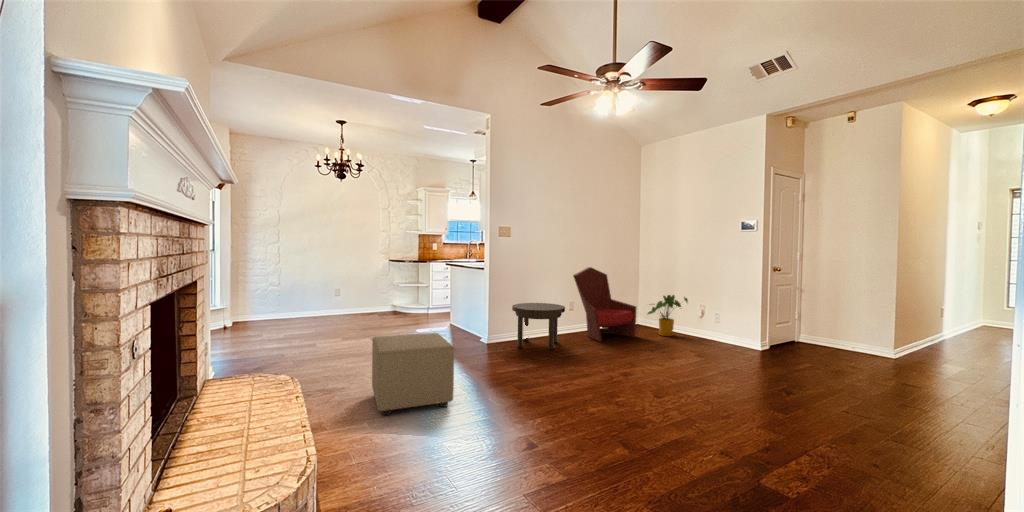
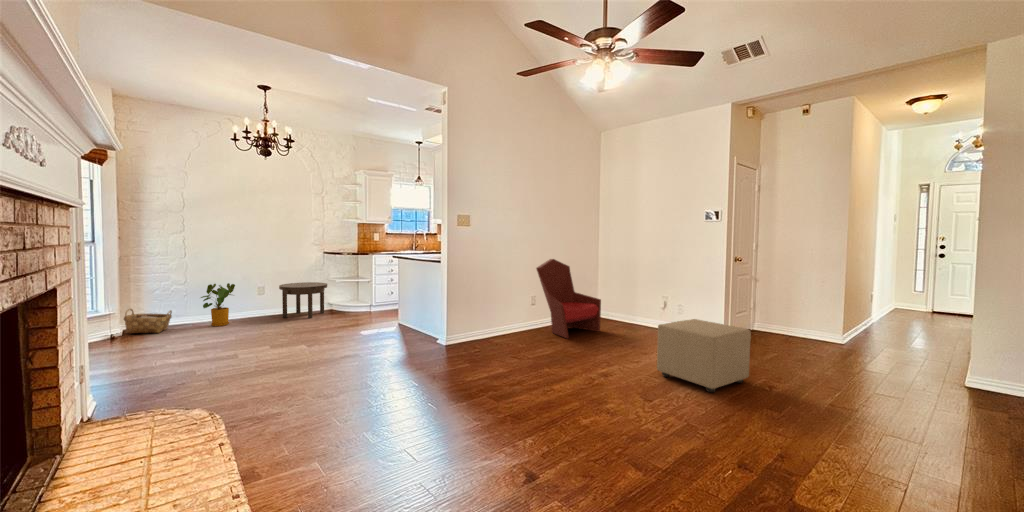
house plant: present [648,295,688,336] -> present [201,283,235,326]
side table: present [512,303,565,349] -> present [279,282,327,318]
woven basket: none [234,304,269,324] -> present [124,309,172,334]
ottoman: present [372,333,454,415] -> present [657,319,751,392]

